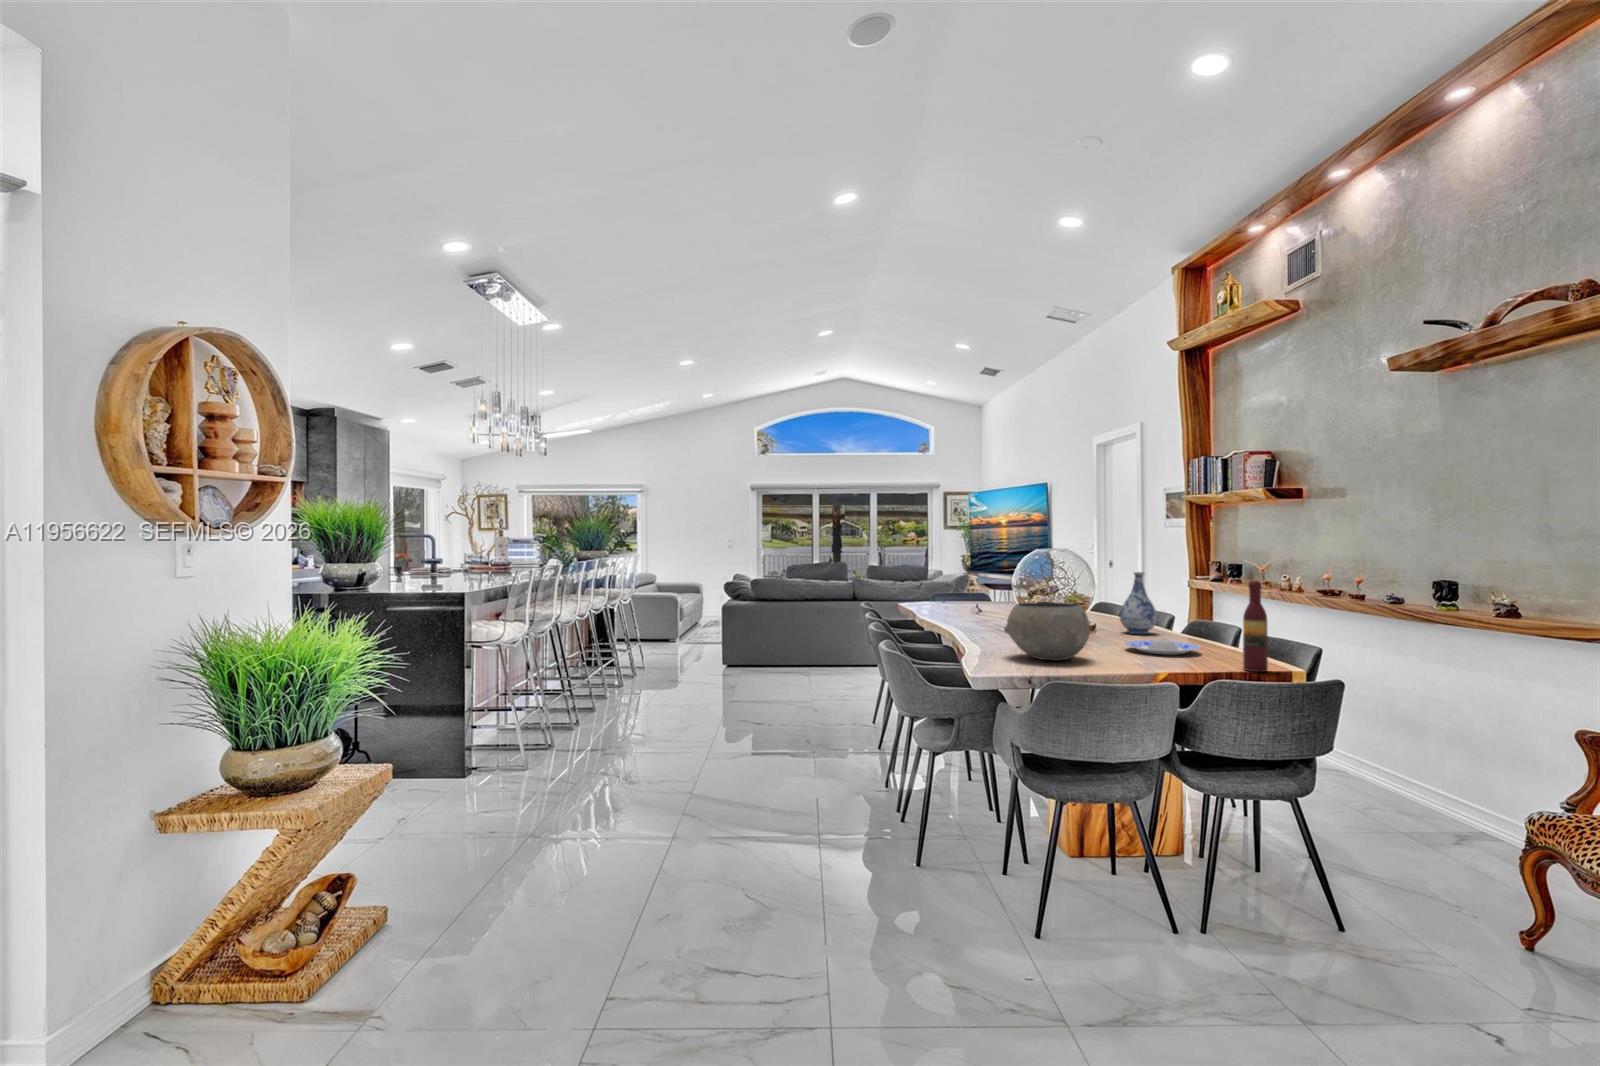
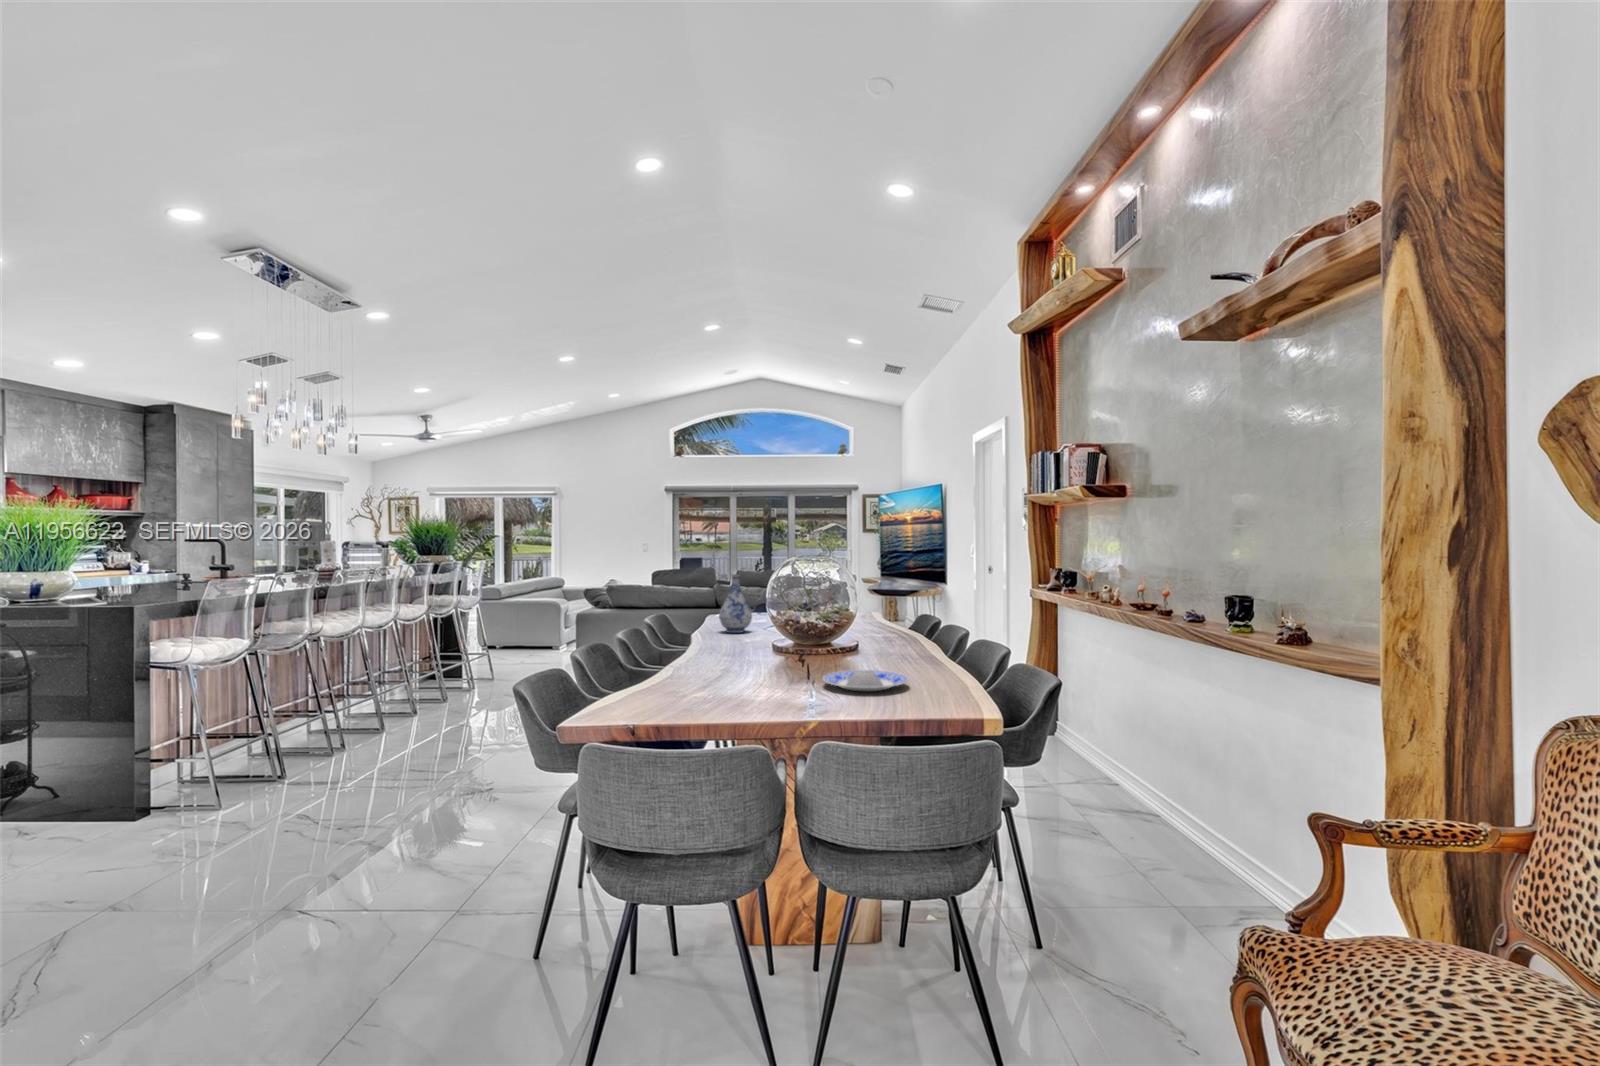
vase: present [1120,572,1157,634] -> present [719,574,752,633]
wine bottle: present [1243,581,1268,672] -> none [913,603,940,722]
ceramic bowl: present [1004,602,1090,661] -> none [649,626,753,702]

